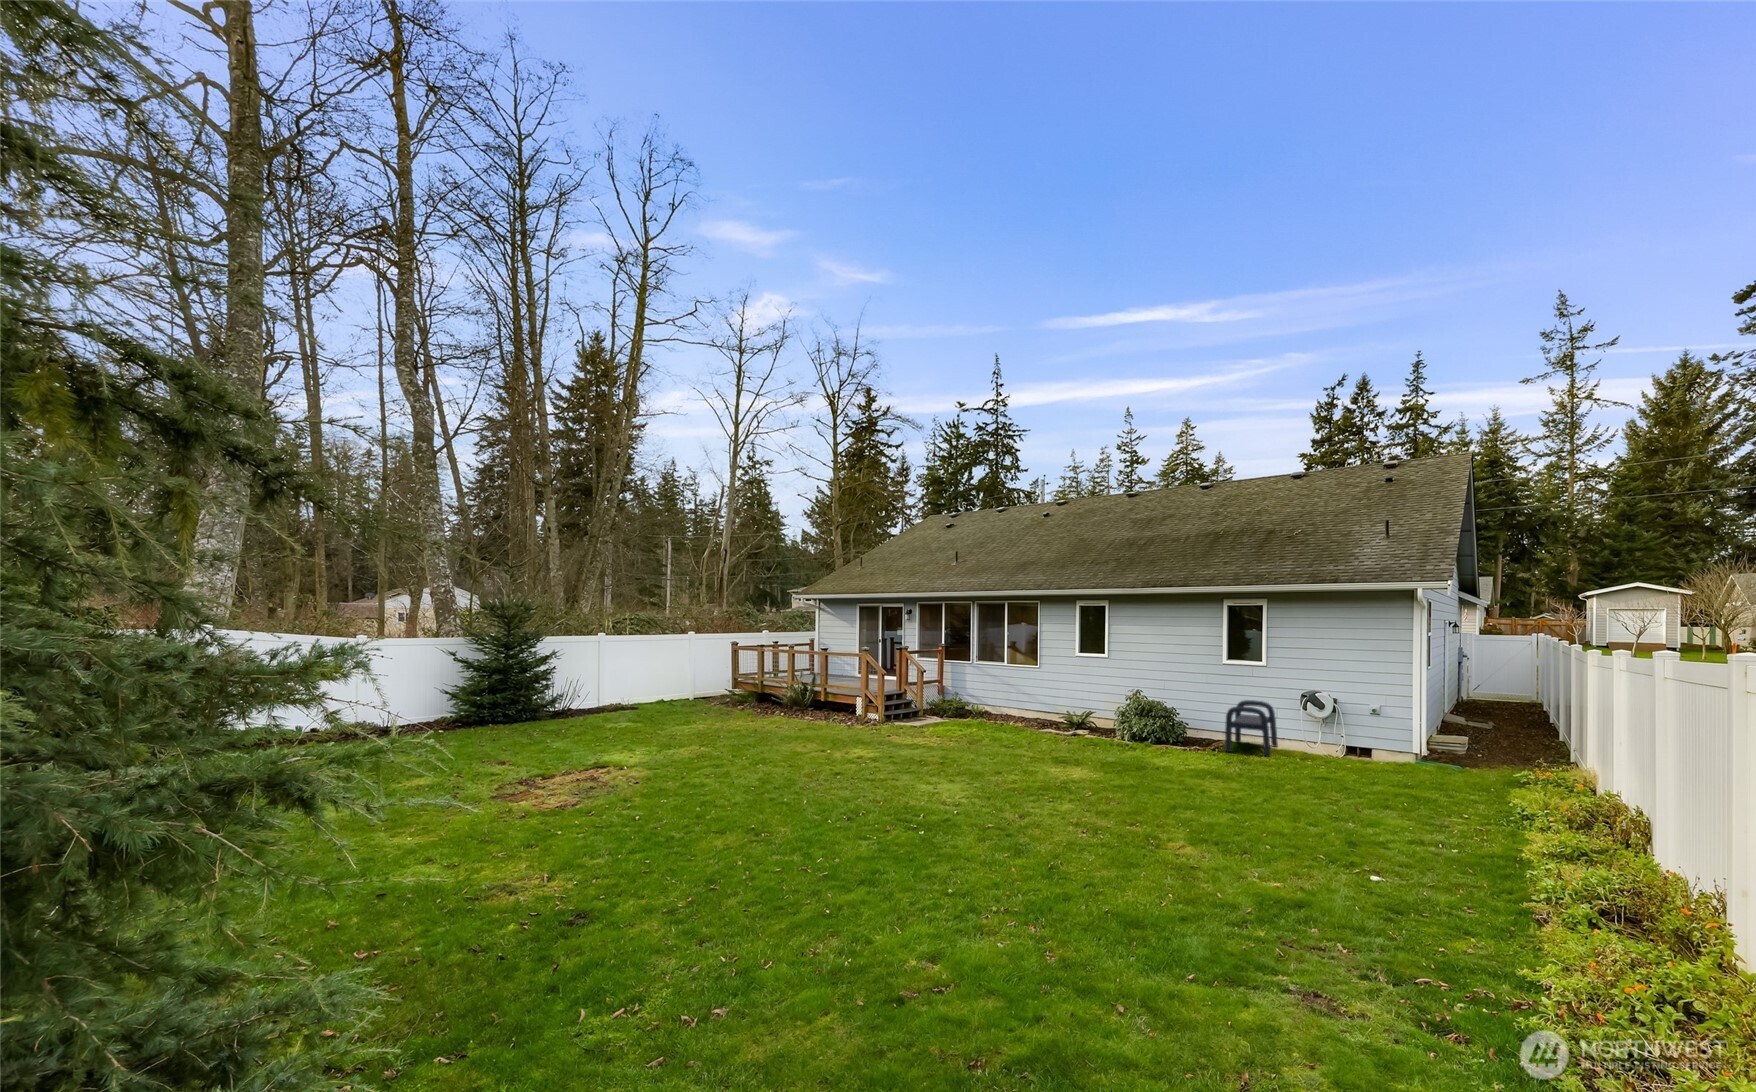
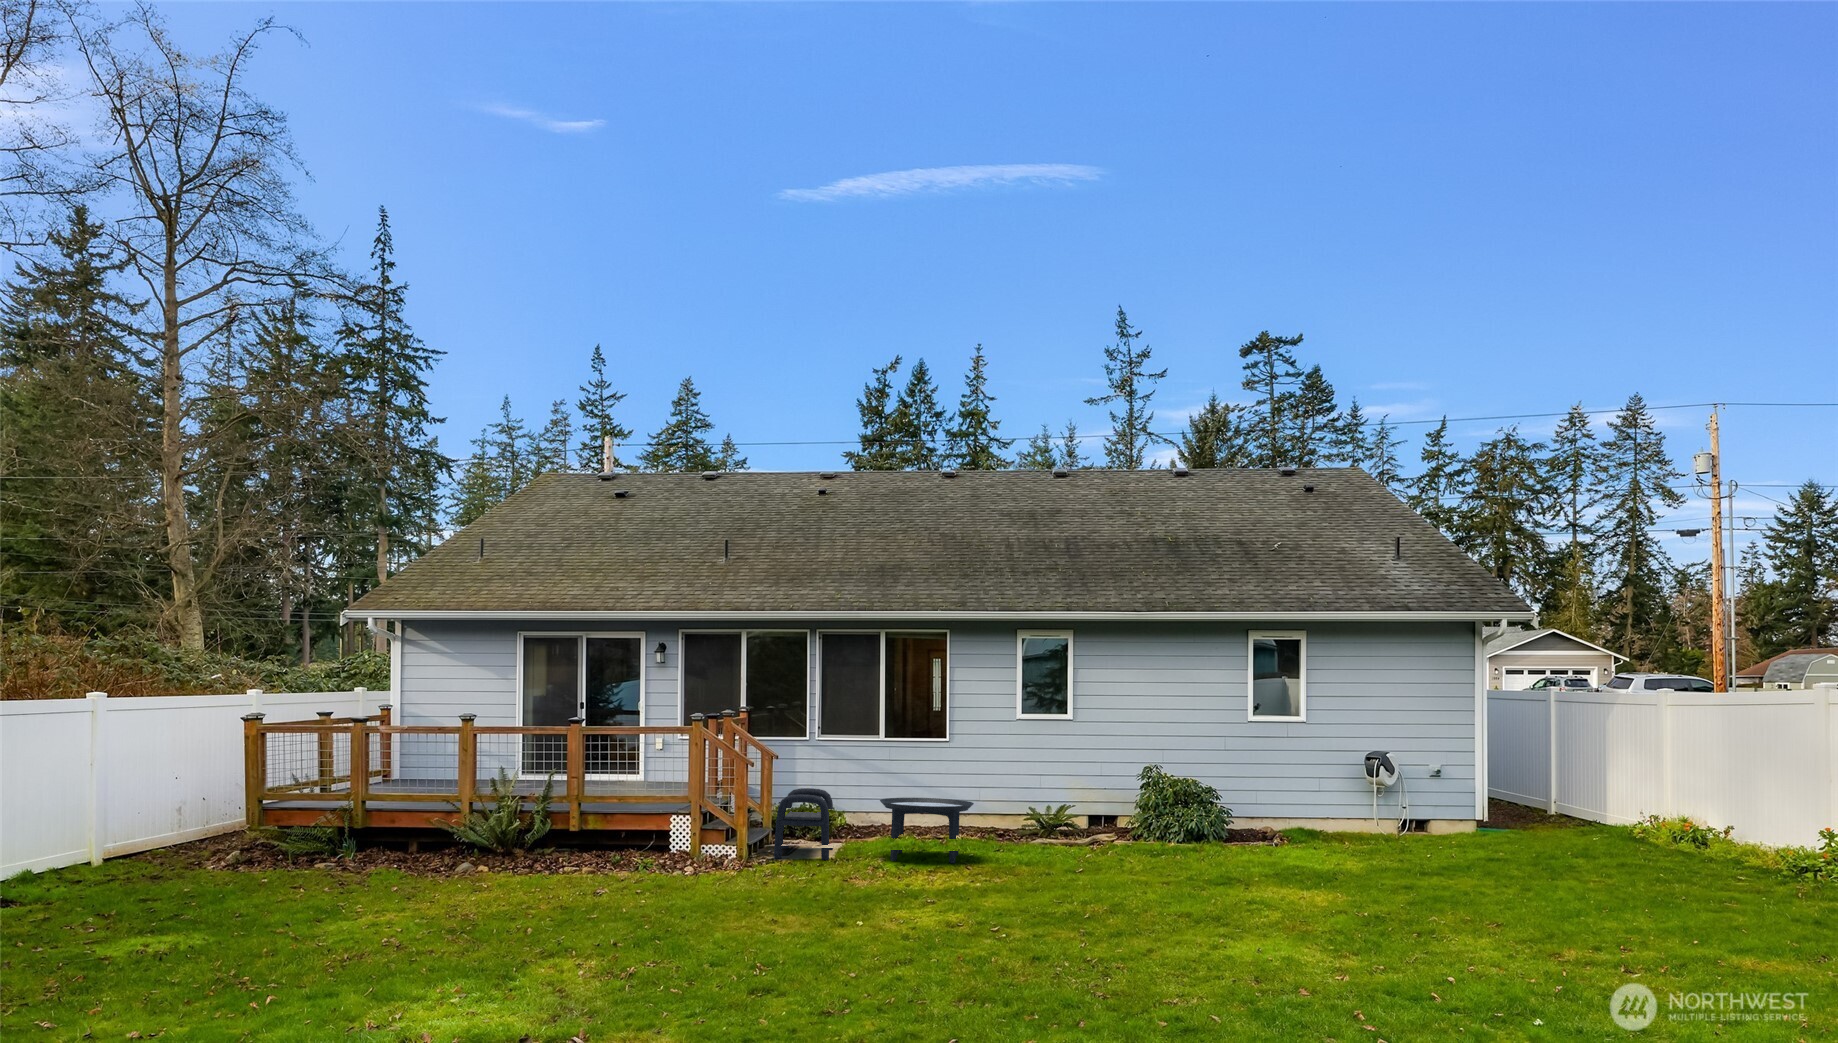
round table: none [1313,712,1403,769] -> present [880,798,974,863]

